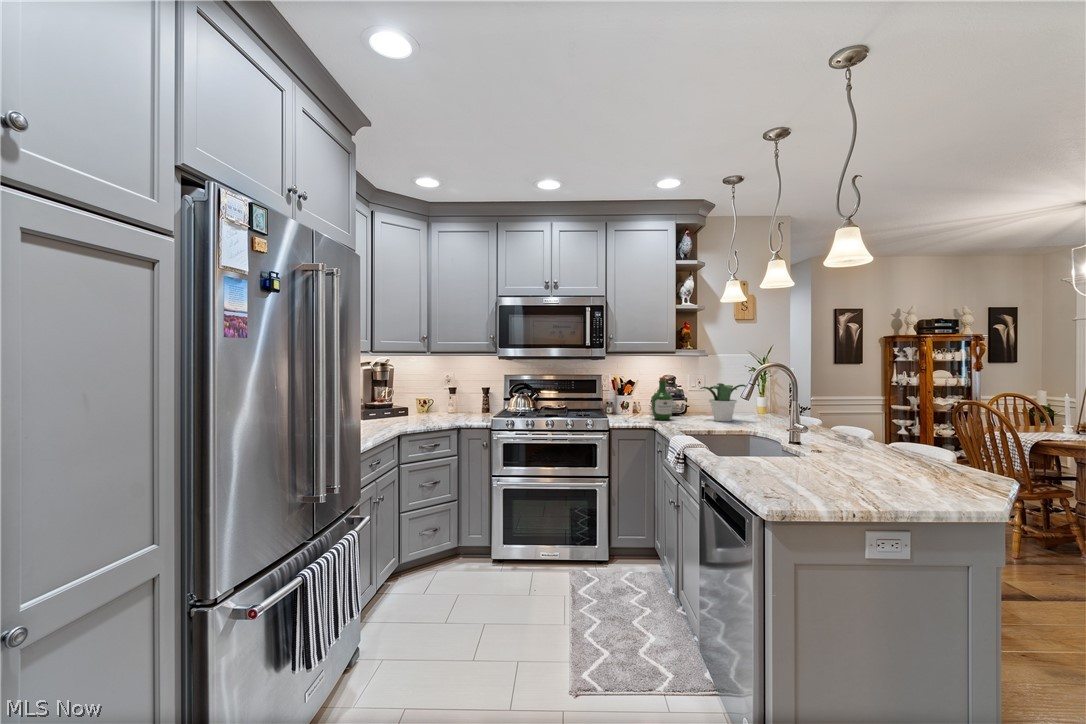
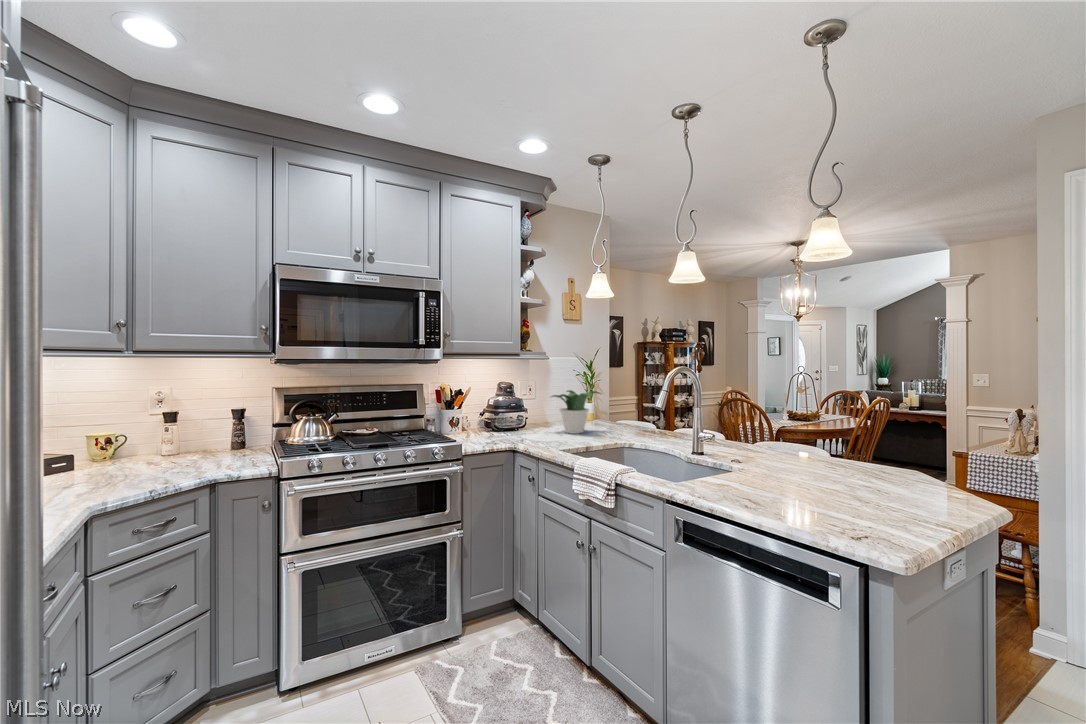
wine bottle: present [652,377,673,420] -> none [499,385,524,438]

